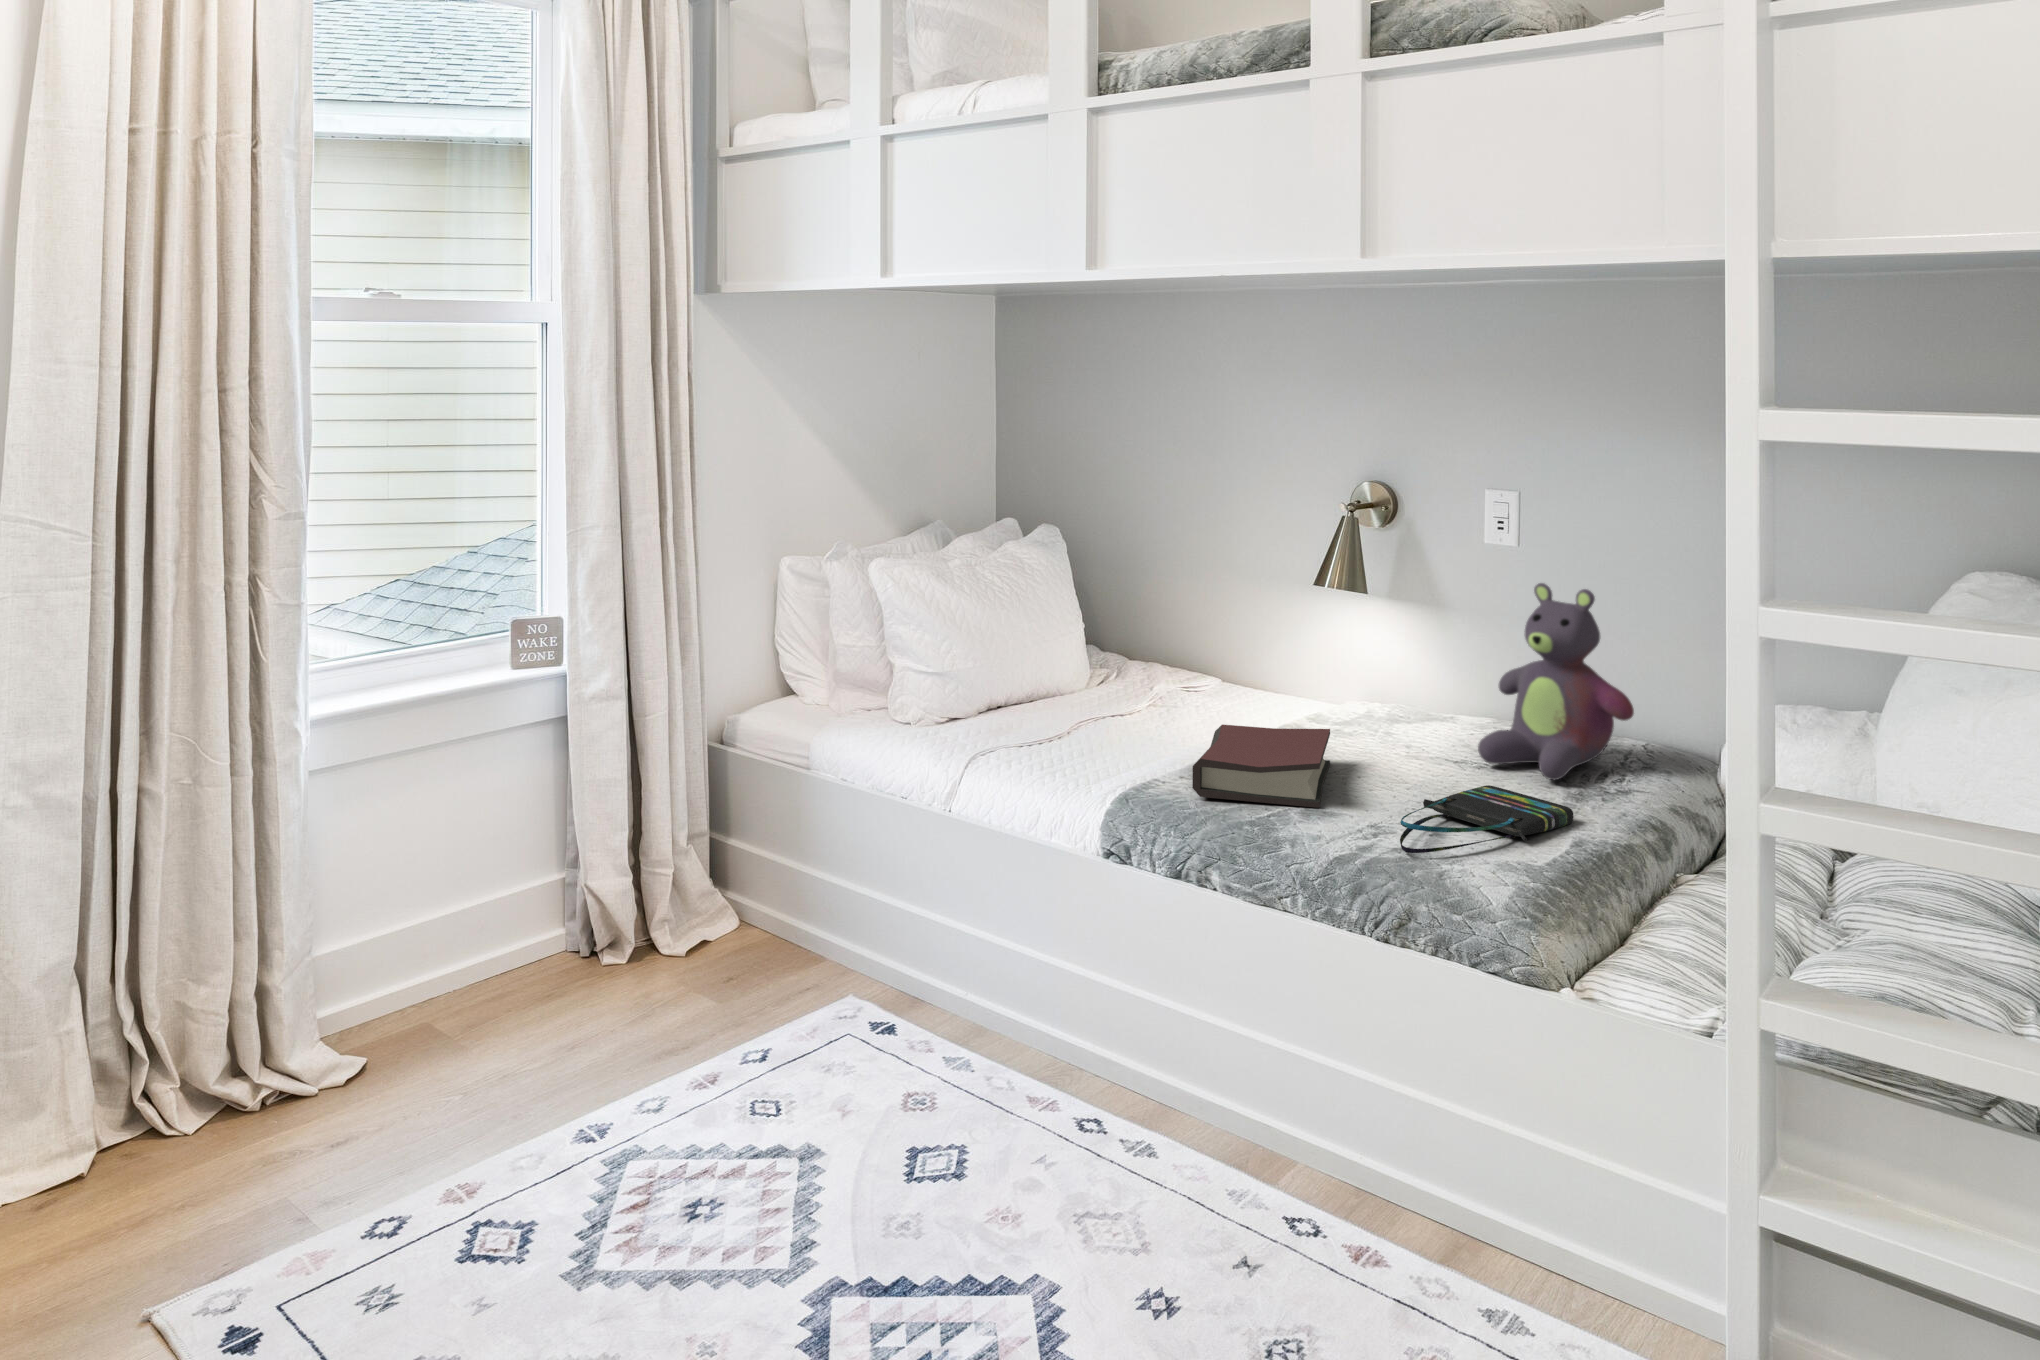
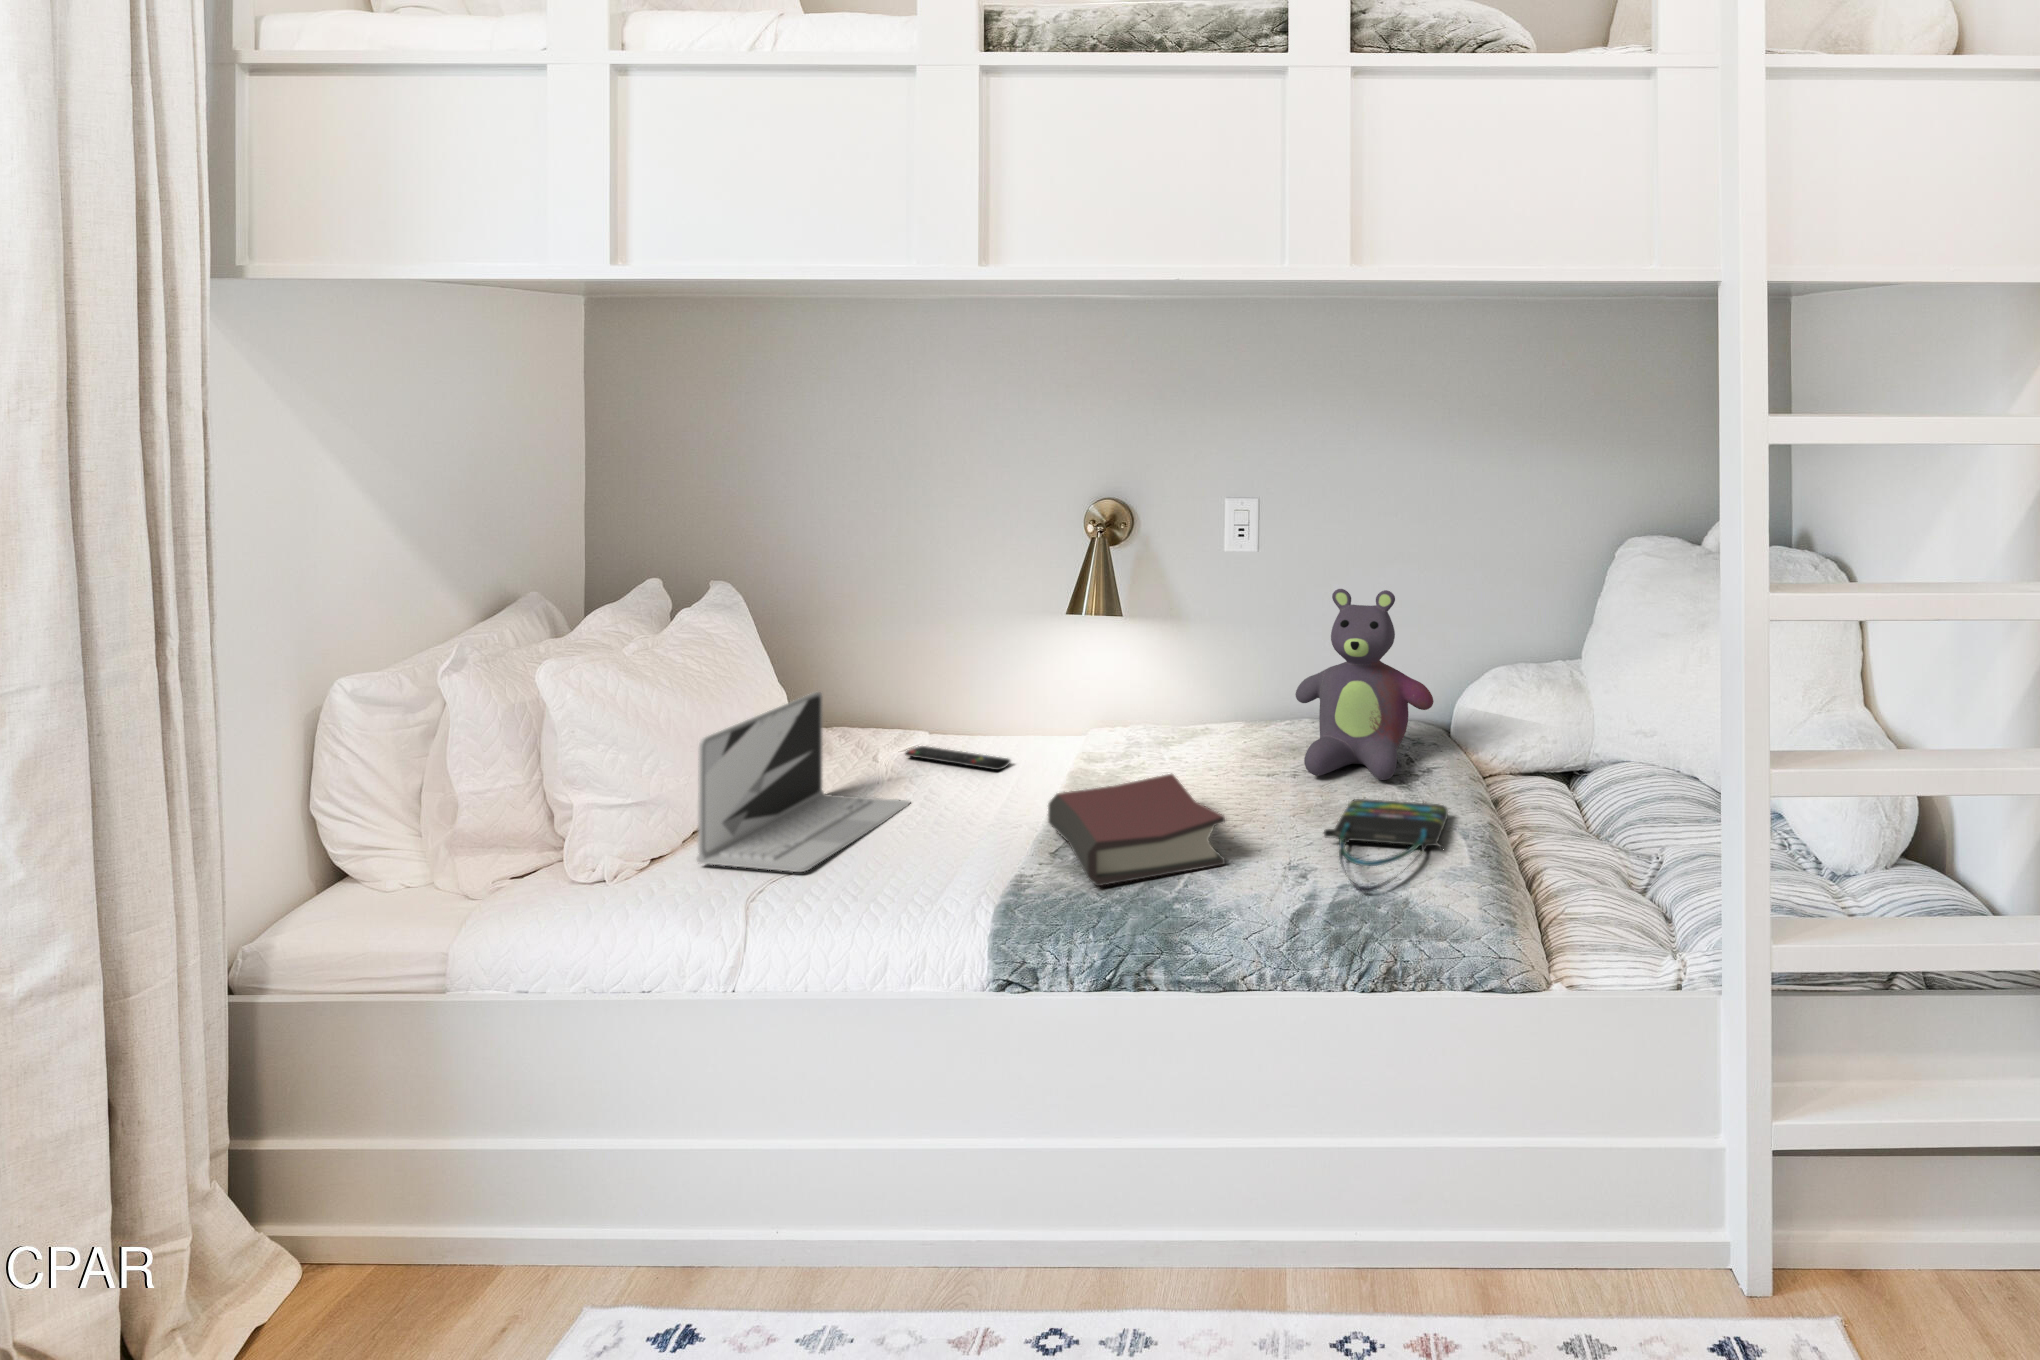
laptop: none [970,616,1144,743] -> present [697,692,910,872]
remote control: none [1174,681,1245,709] -> present [905,746,1010,770]

